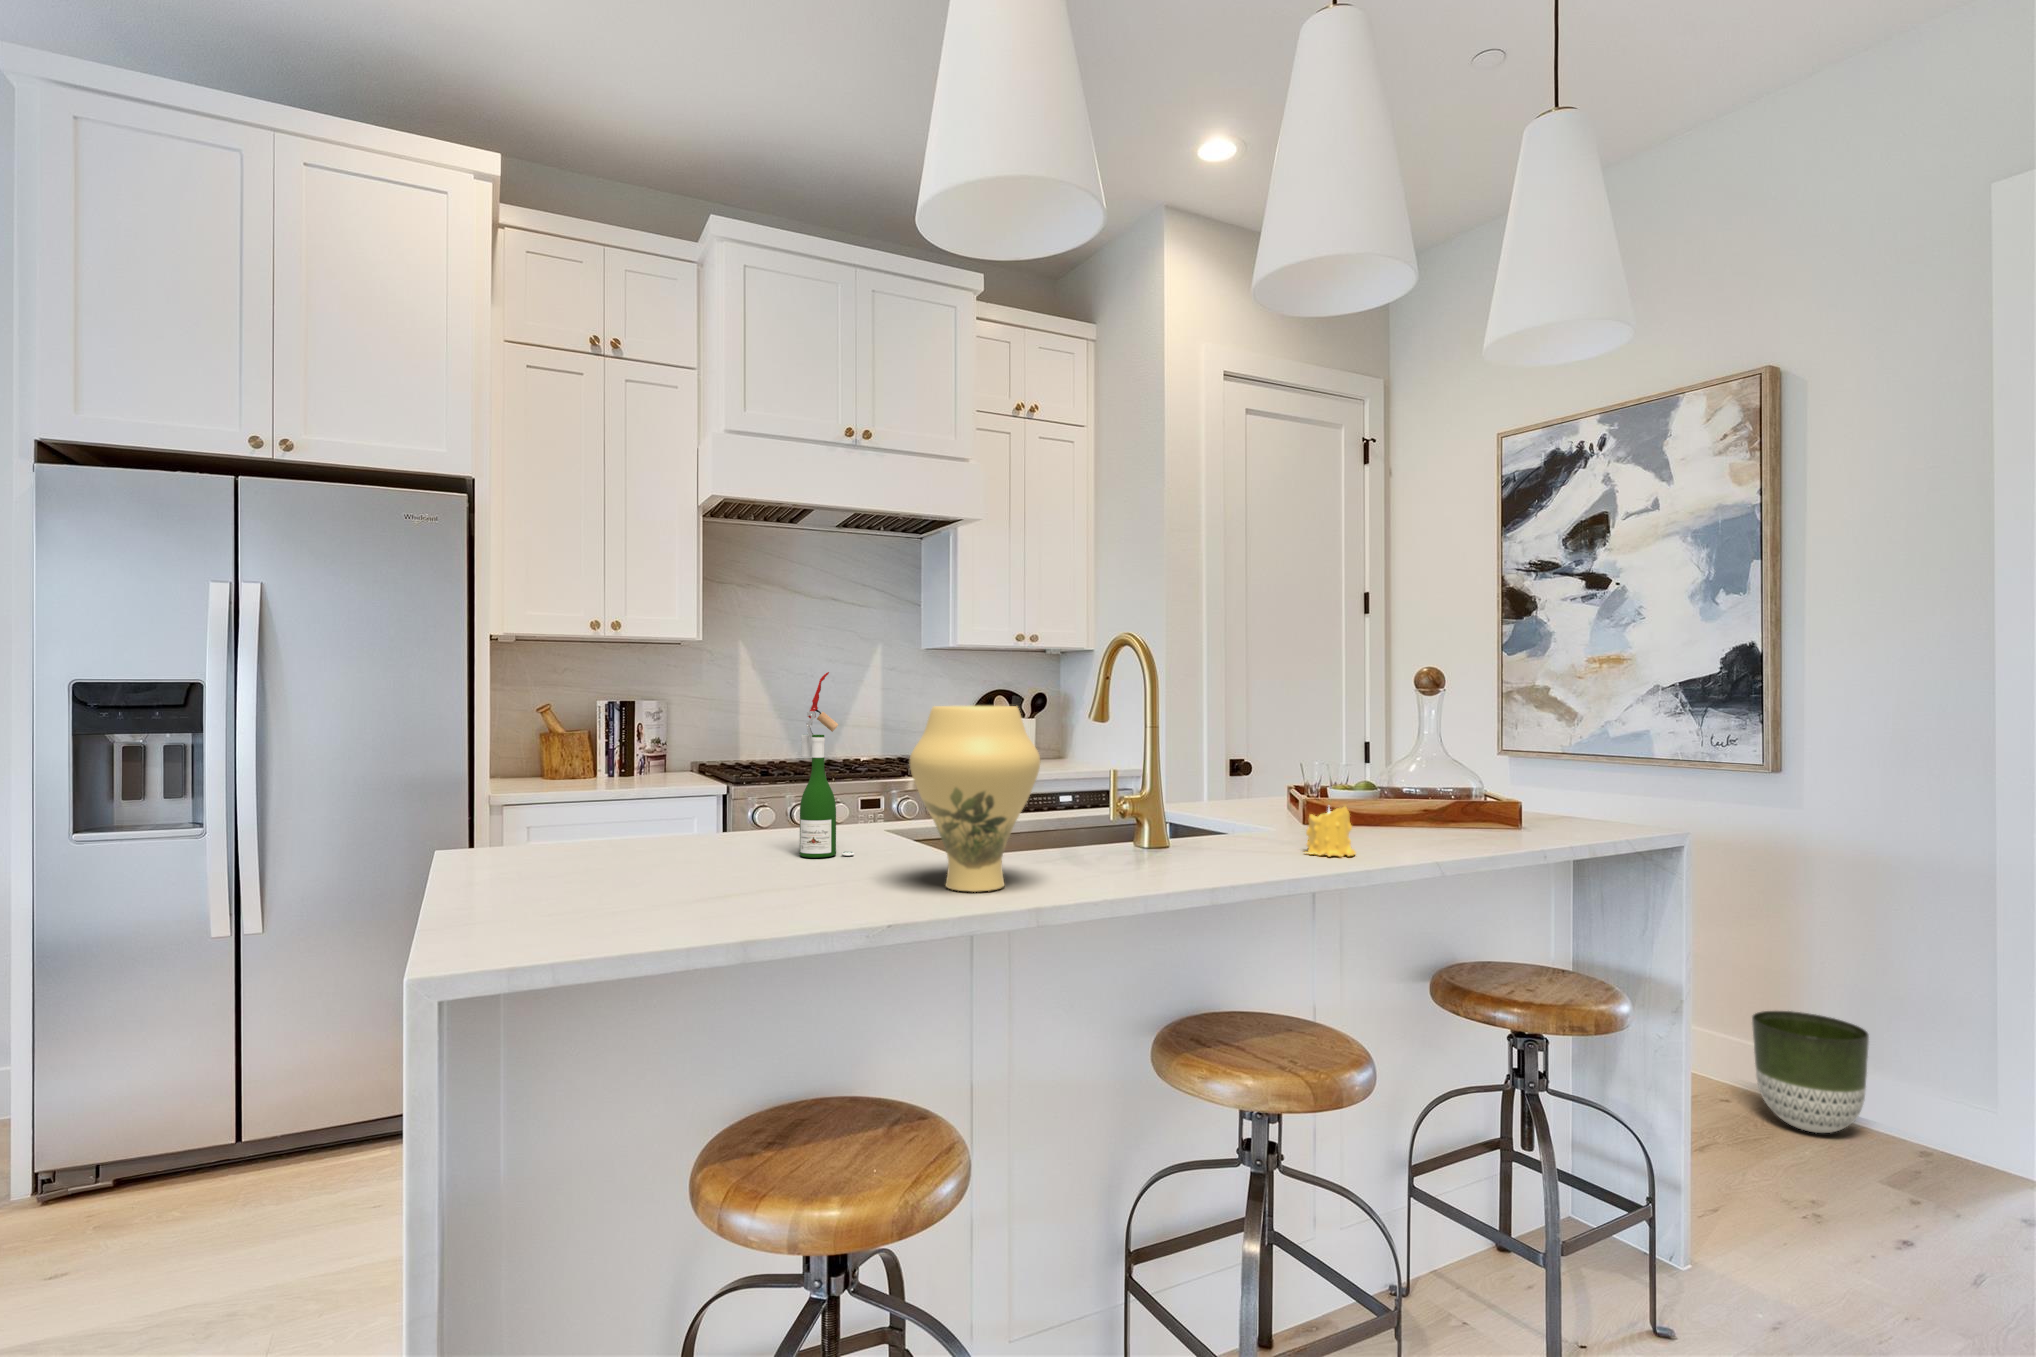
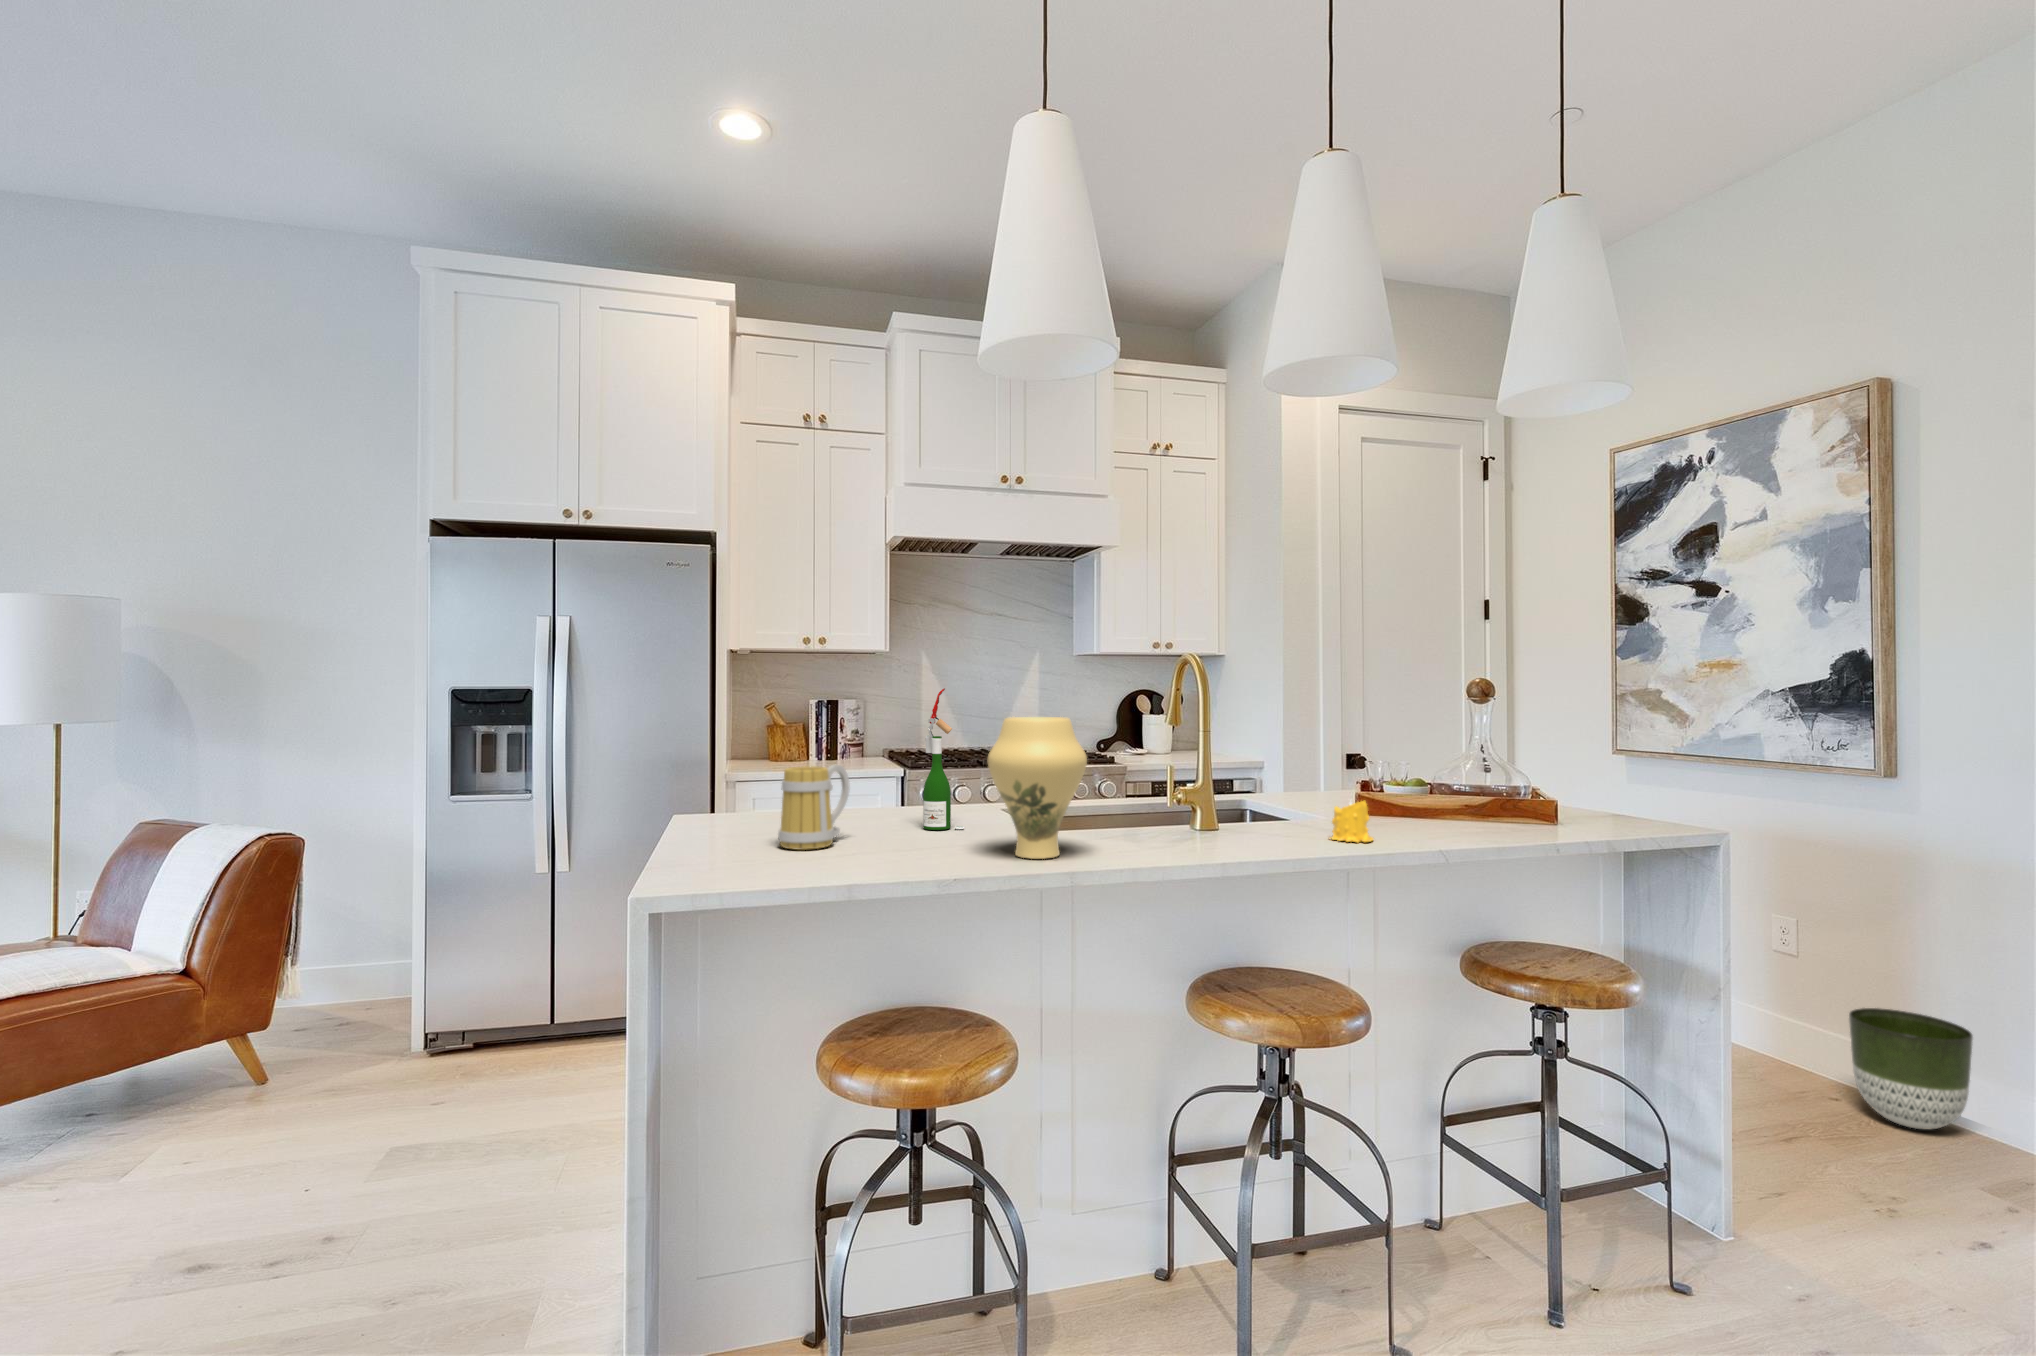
mug: none [610,773,708,891] -> present [778,765,849,850]

